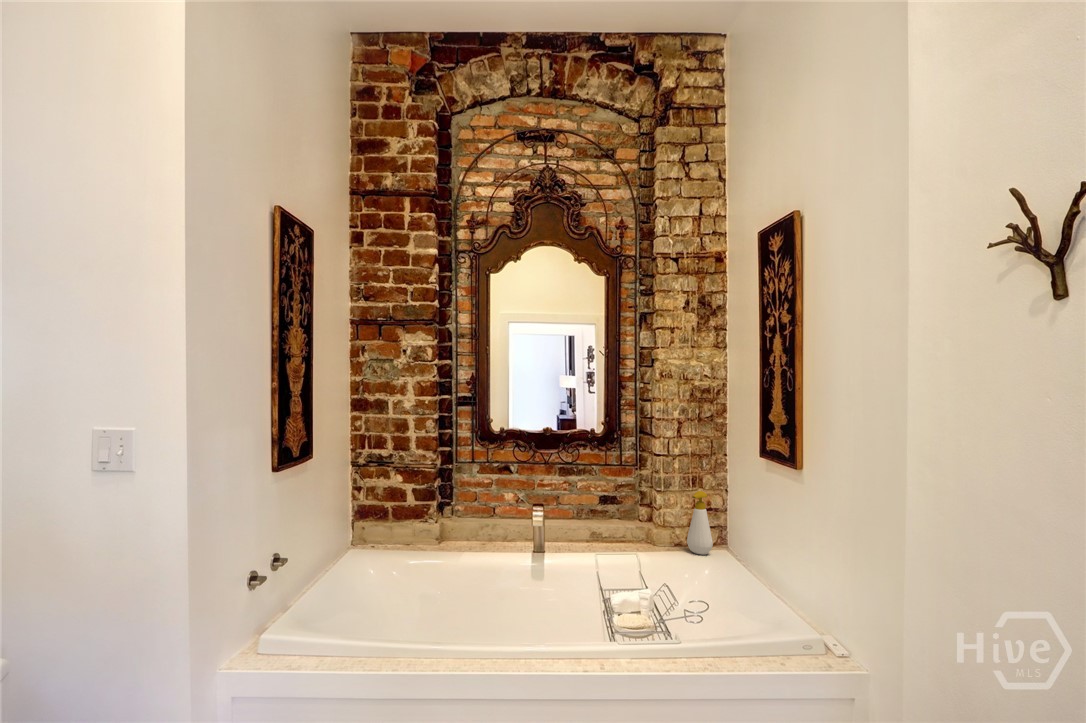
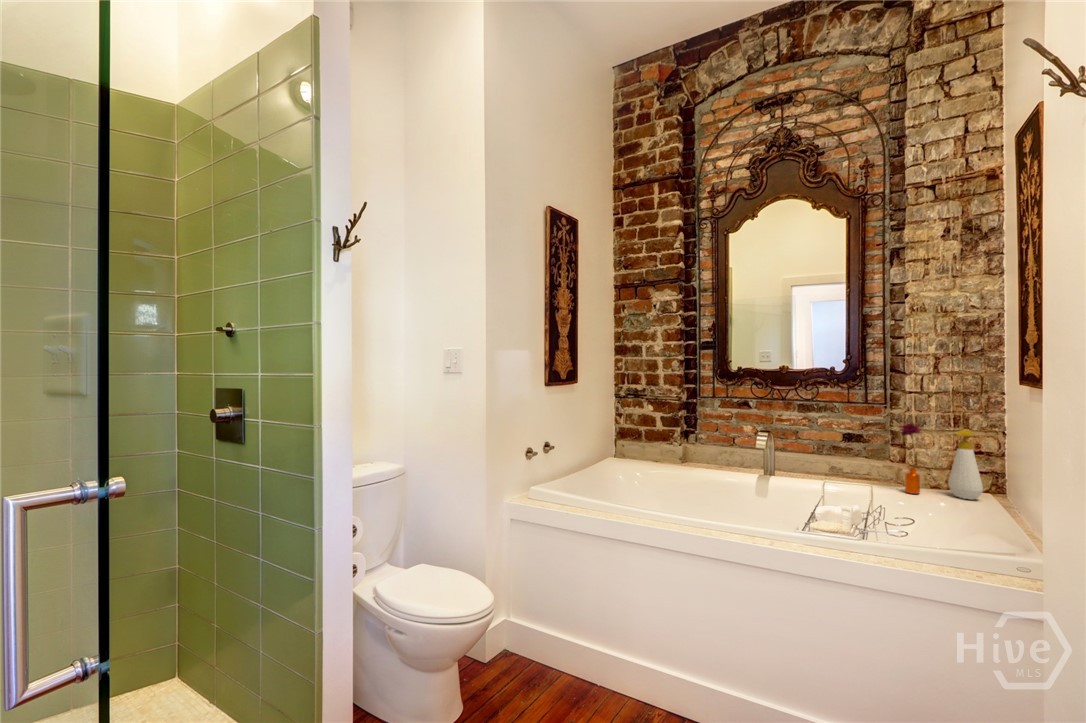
flower: none [649,486,672,554] -> present [900,423,921,494]

